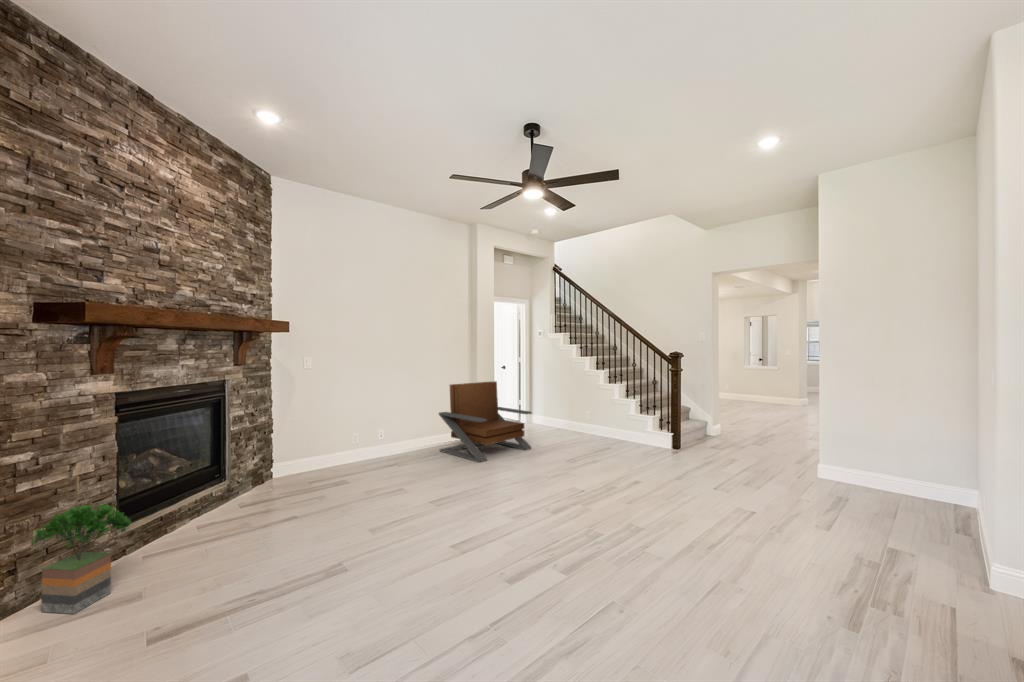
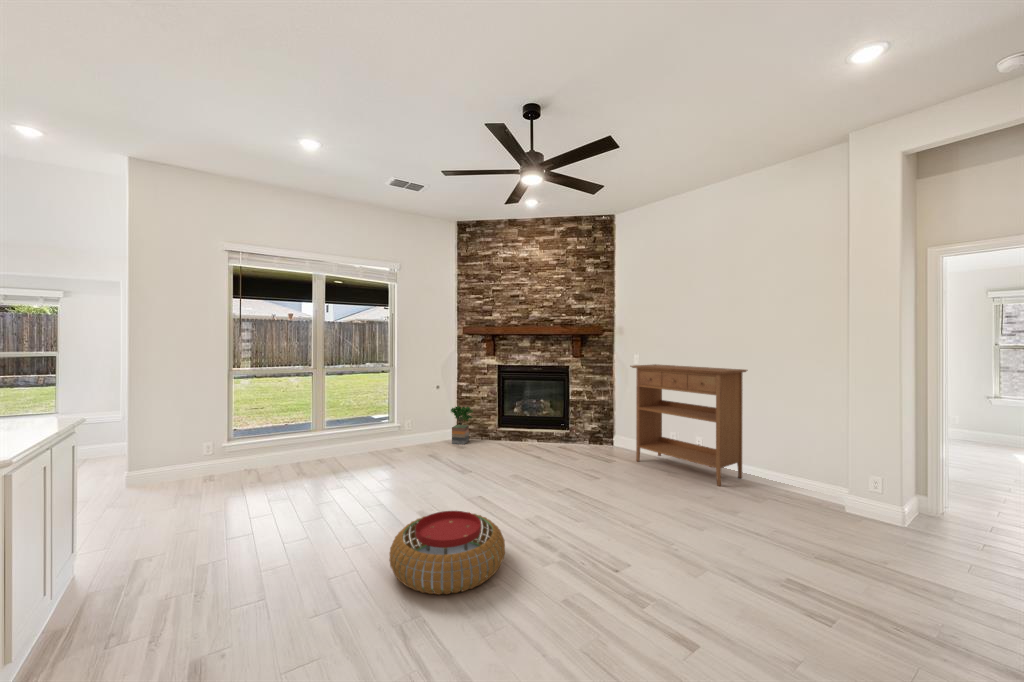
console table: none [333,366,439,474] -> present [630,364,748,486]
lounge chair: present [439,381,532,462] -> none [731,400,906,560]
pouf: none [557,500,662,569] -> present [390,511,505,595]

